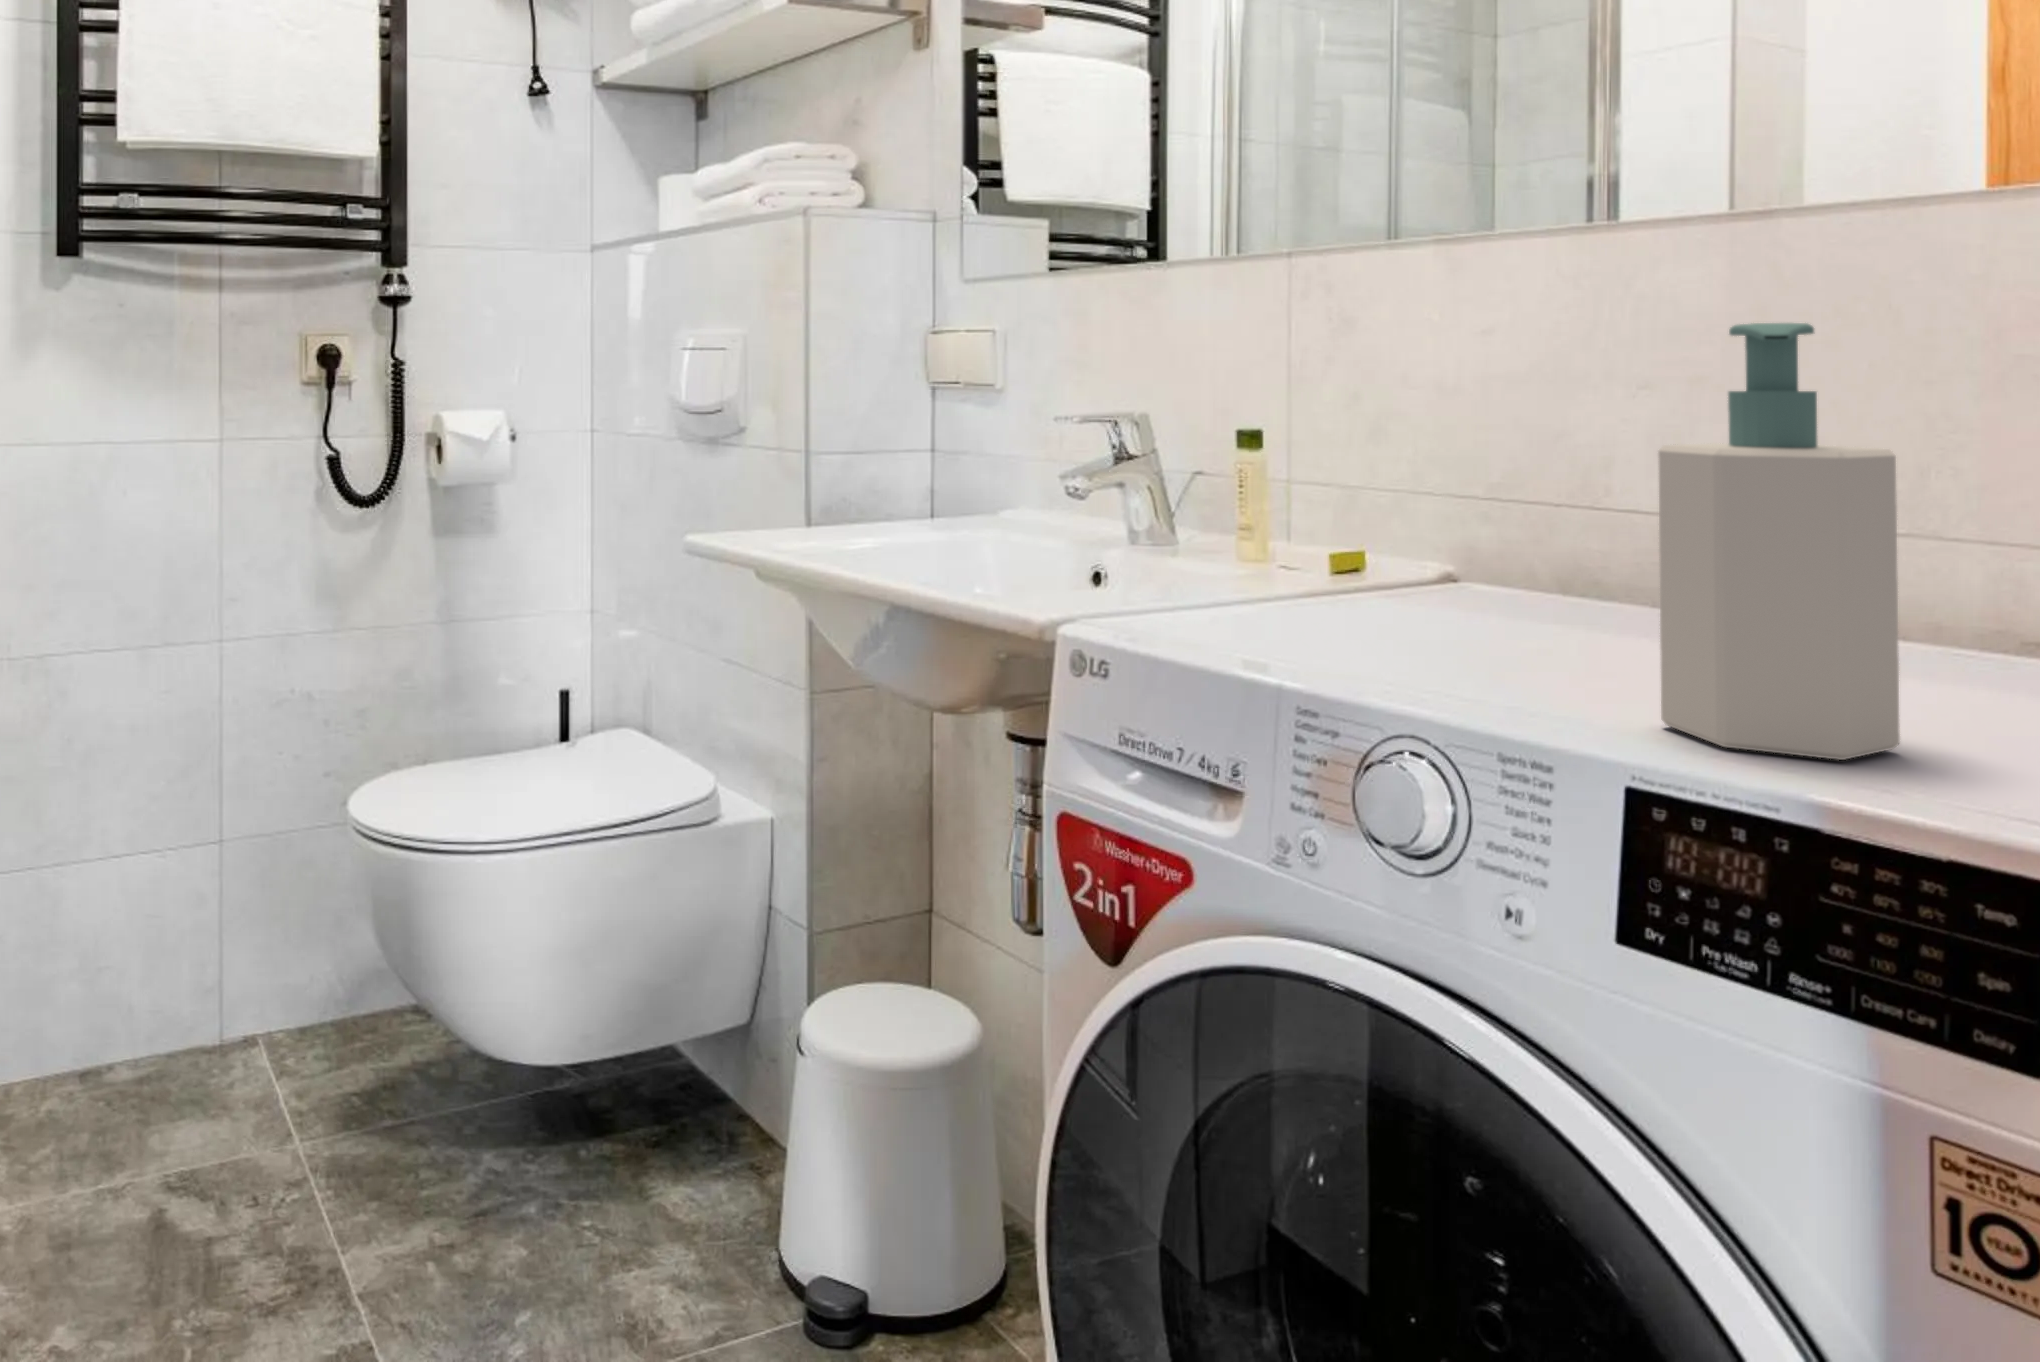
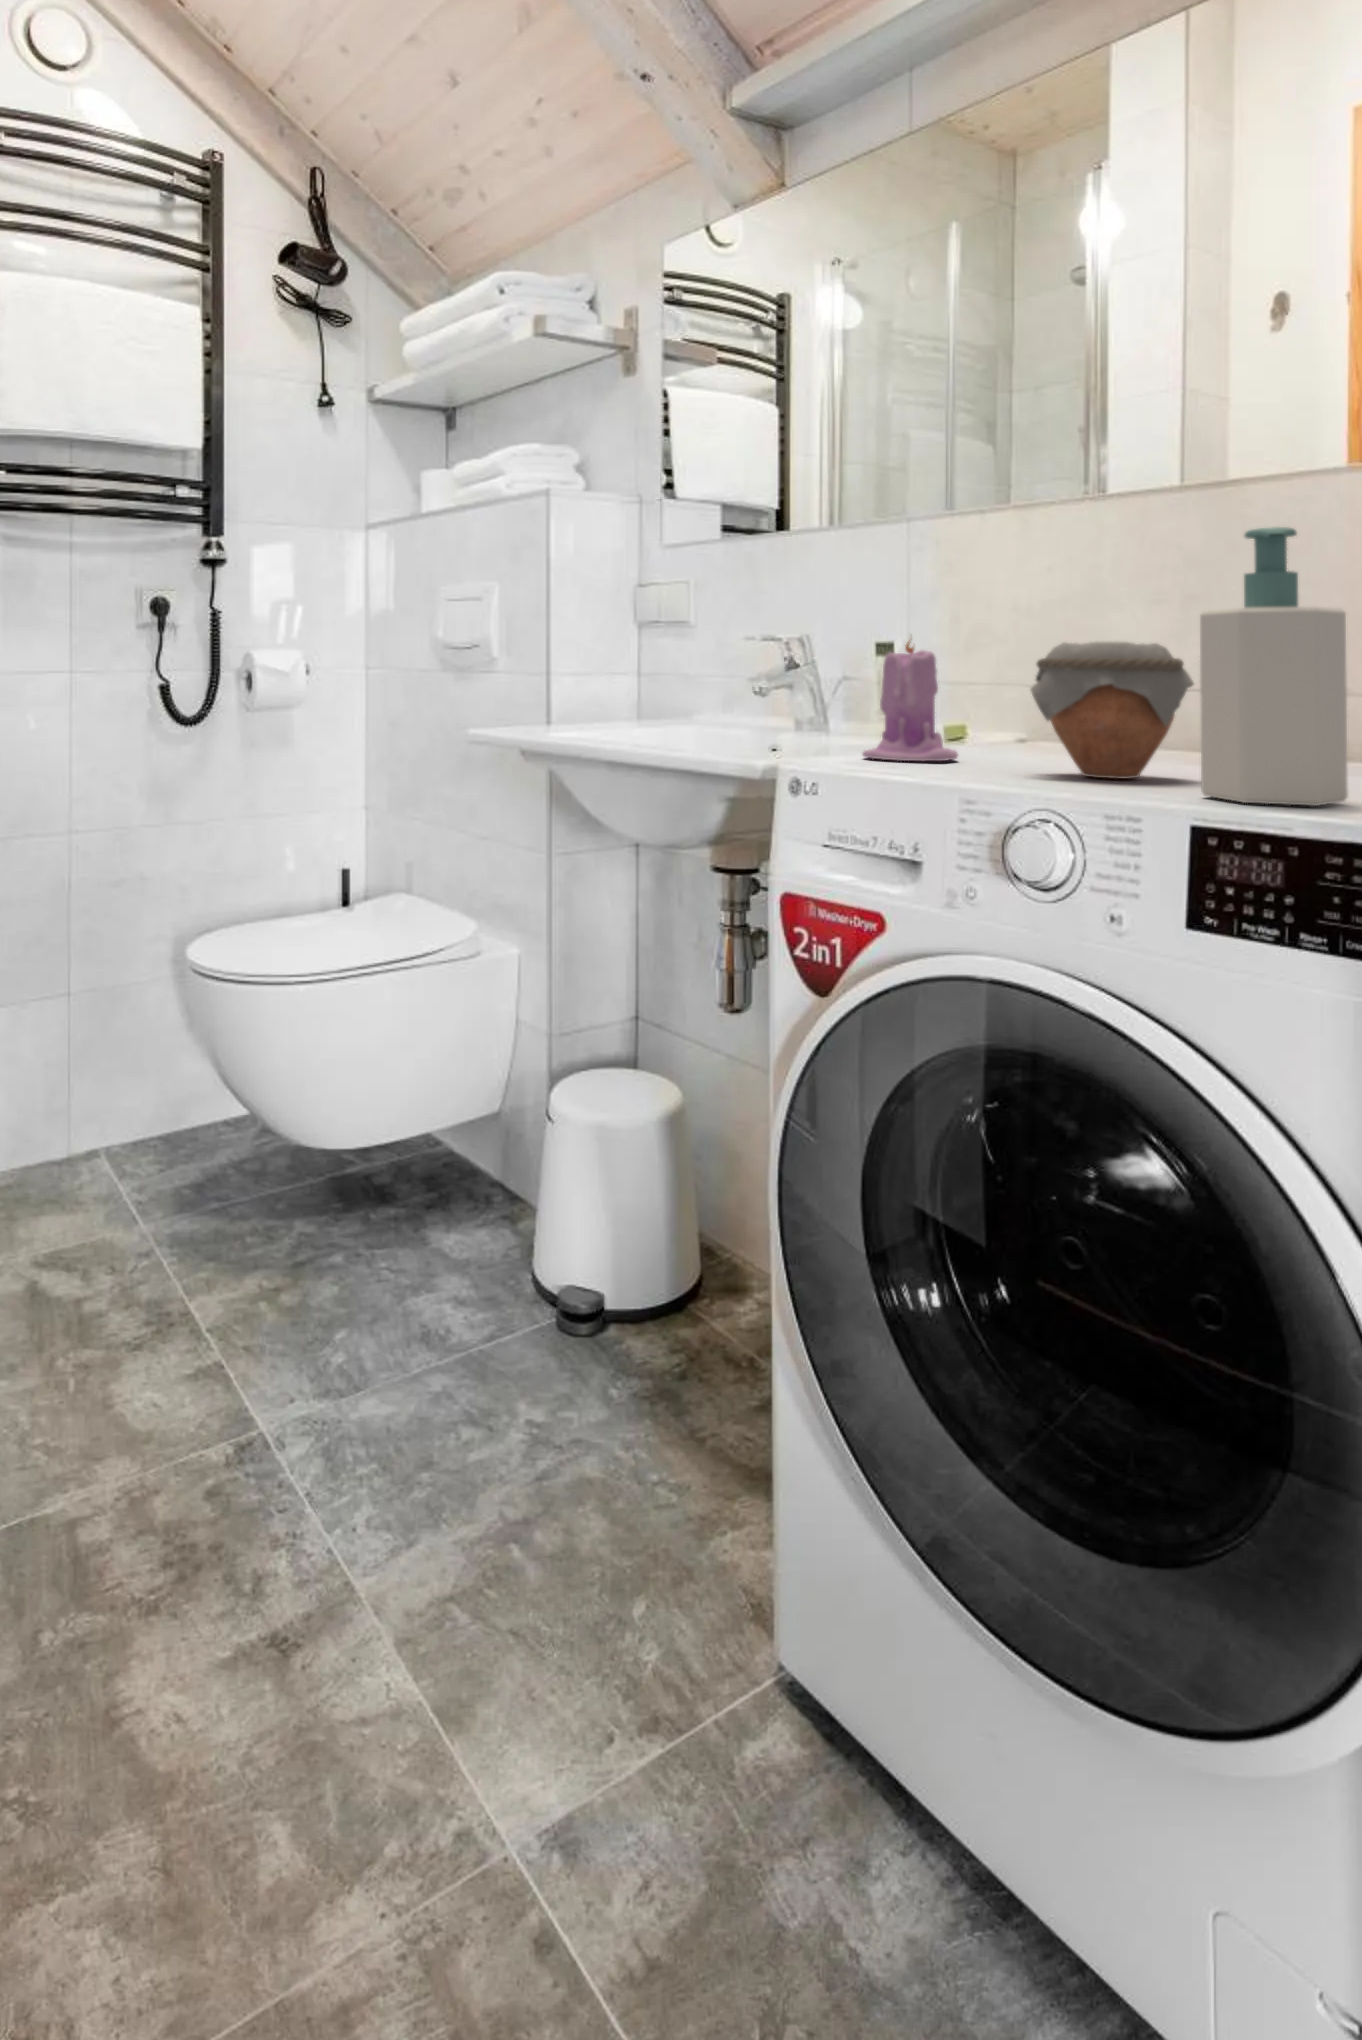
candle: none [1188,431,1328,619] -> present [863,640,958,761]
jar: none [1414,464,1672,671] -> present [1031,642,1194,779]

